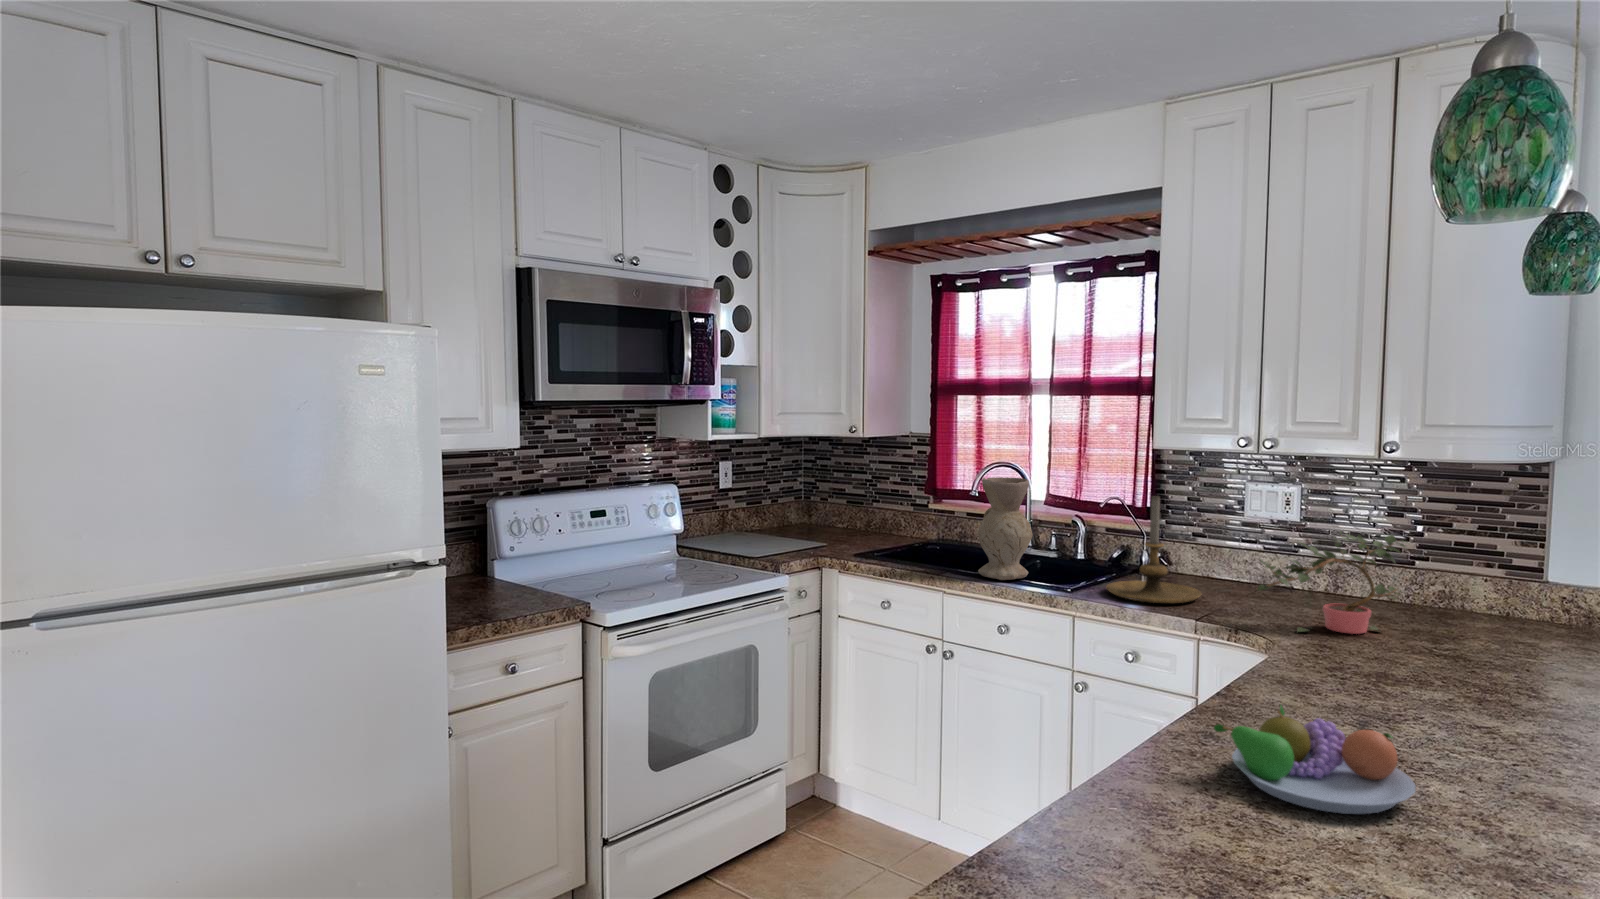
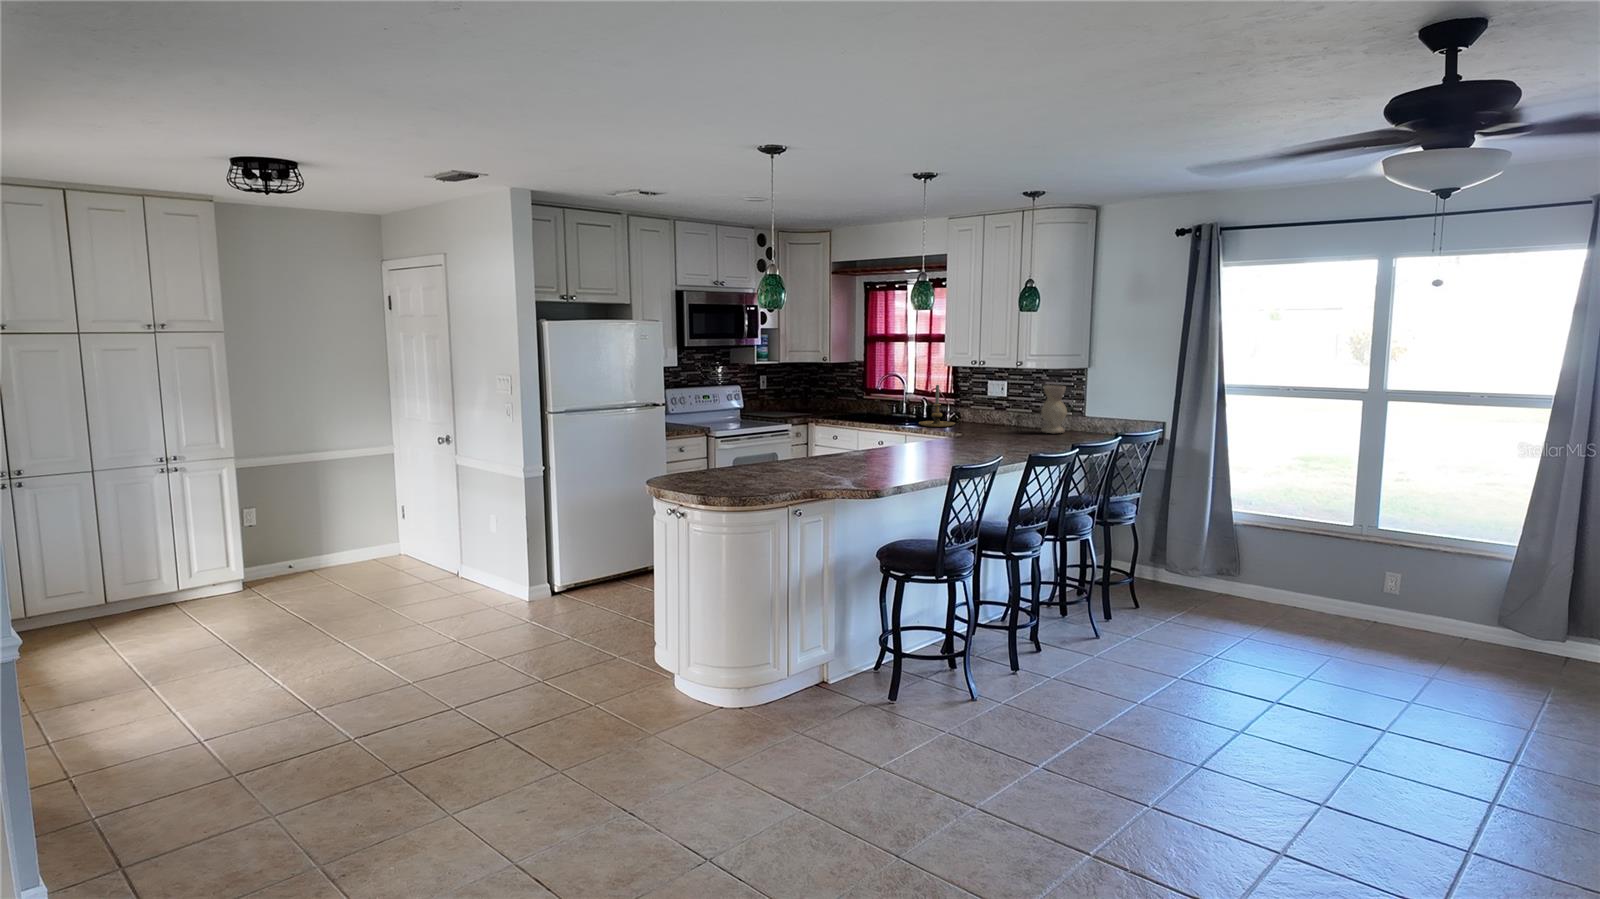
vase: present [978,477,1033,580] -> present [1041,385,1067,433]
potted plant: present [1257,532,1406,634] -> none [961,395,1017,432]
fruit bowl: present [1214,705,1416,814] -> none [898,432,944,452]

